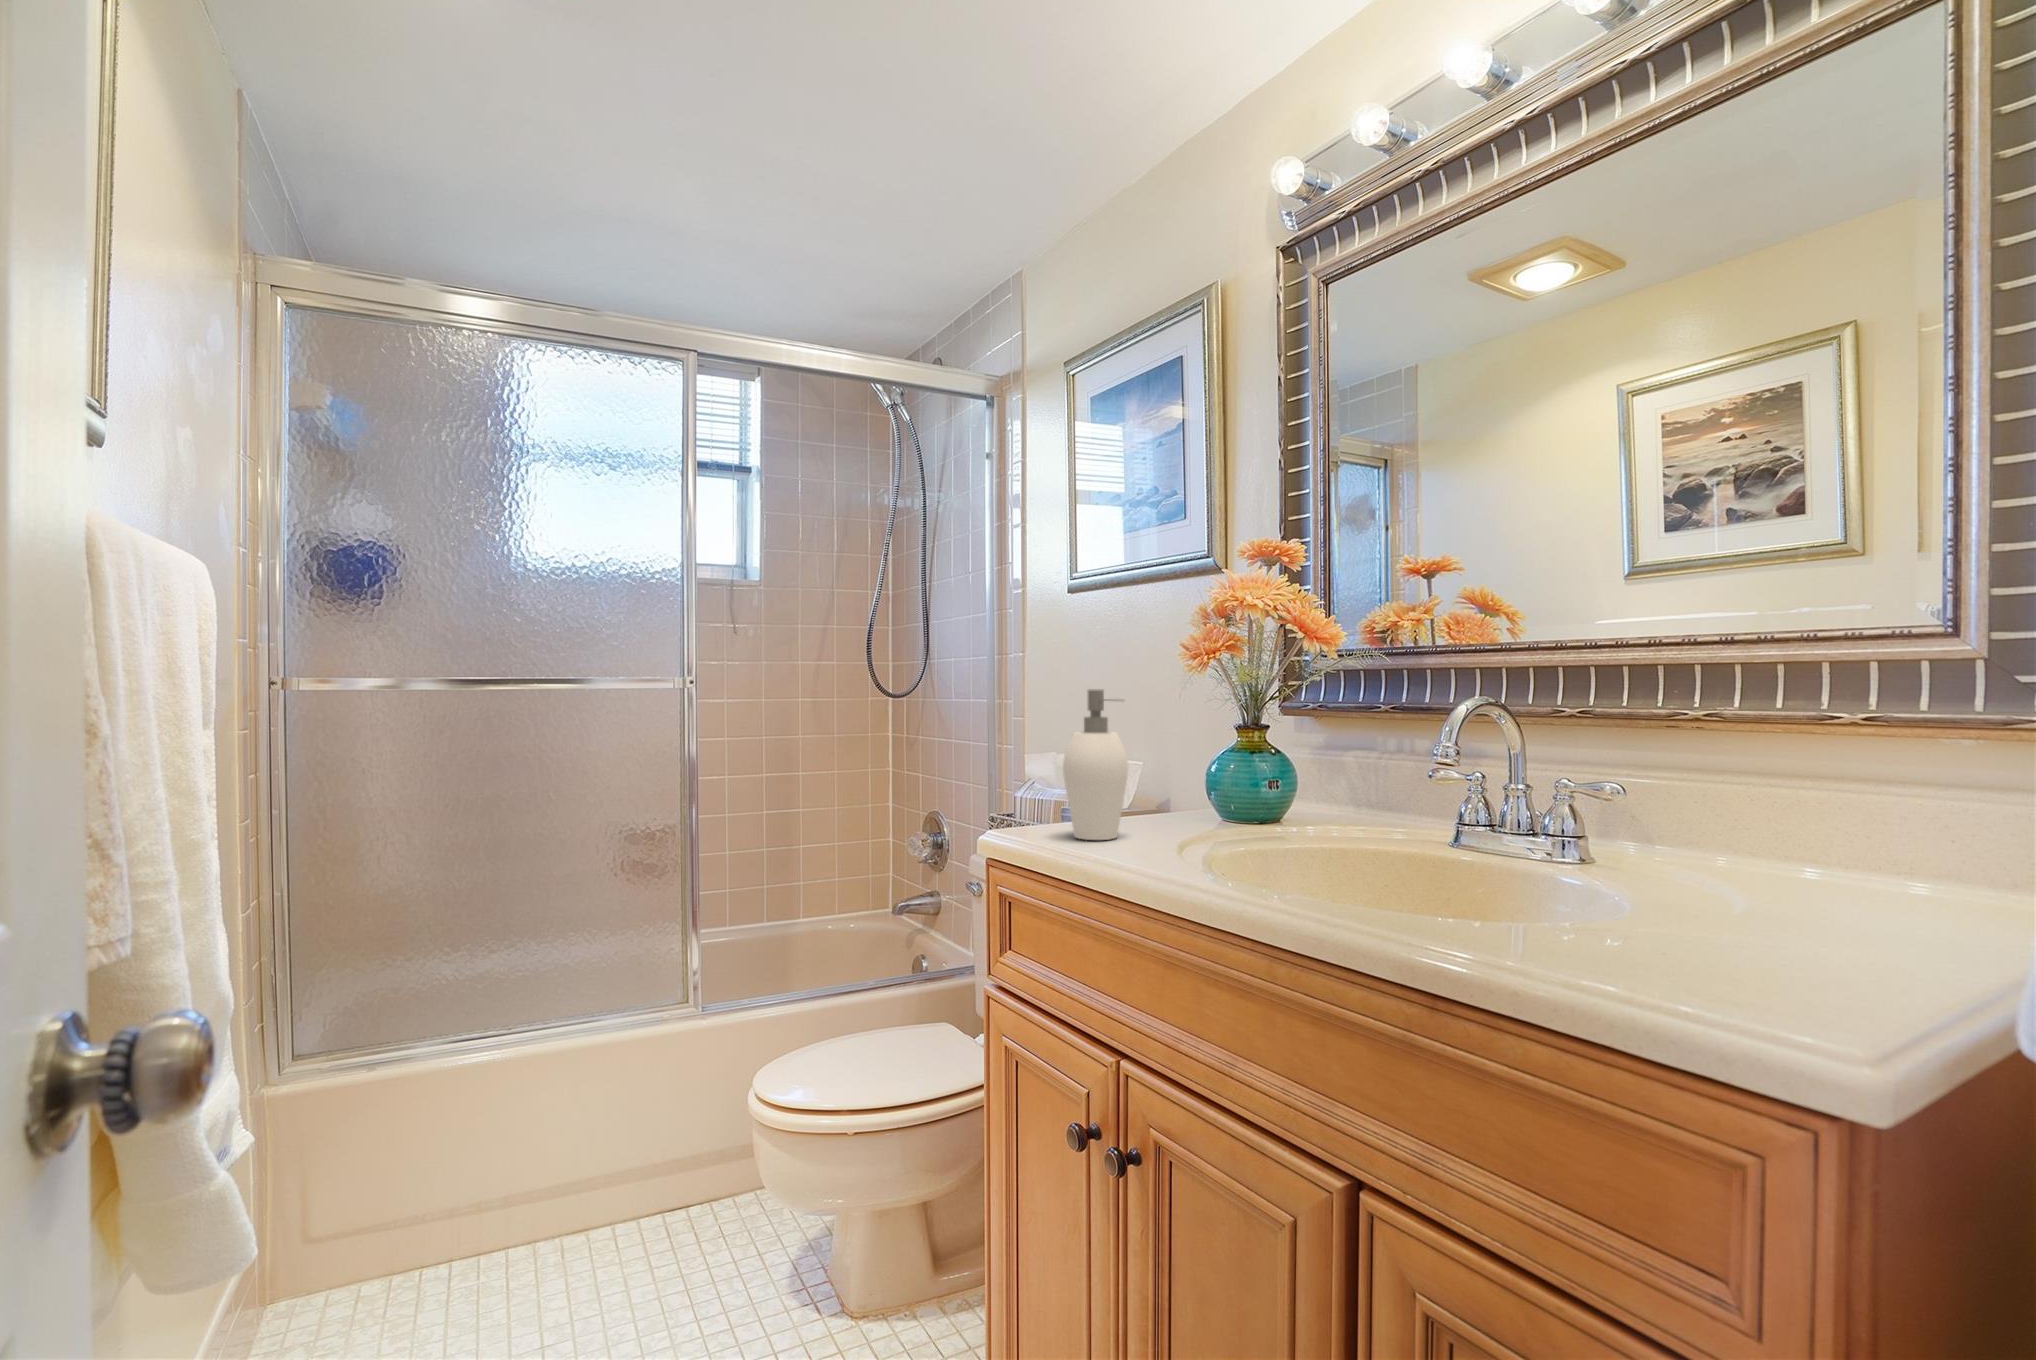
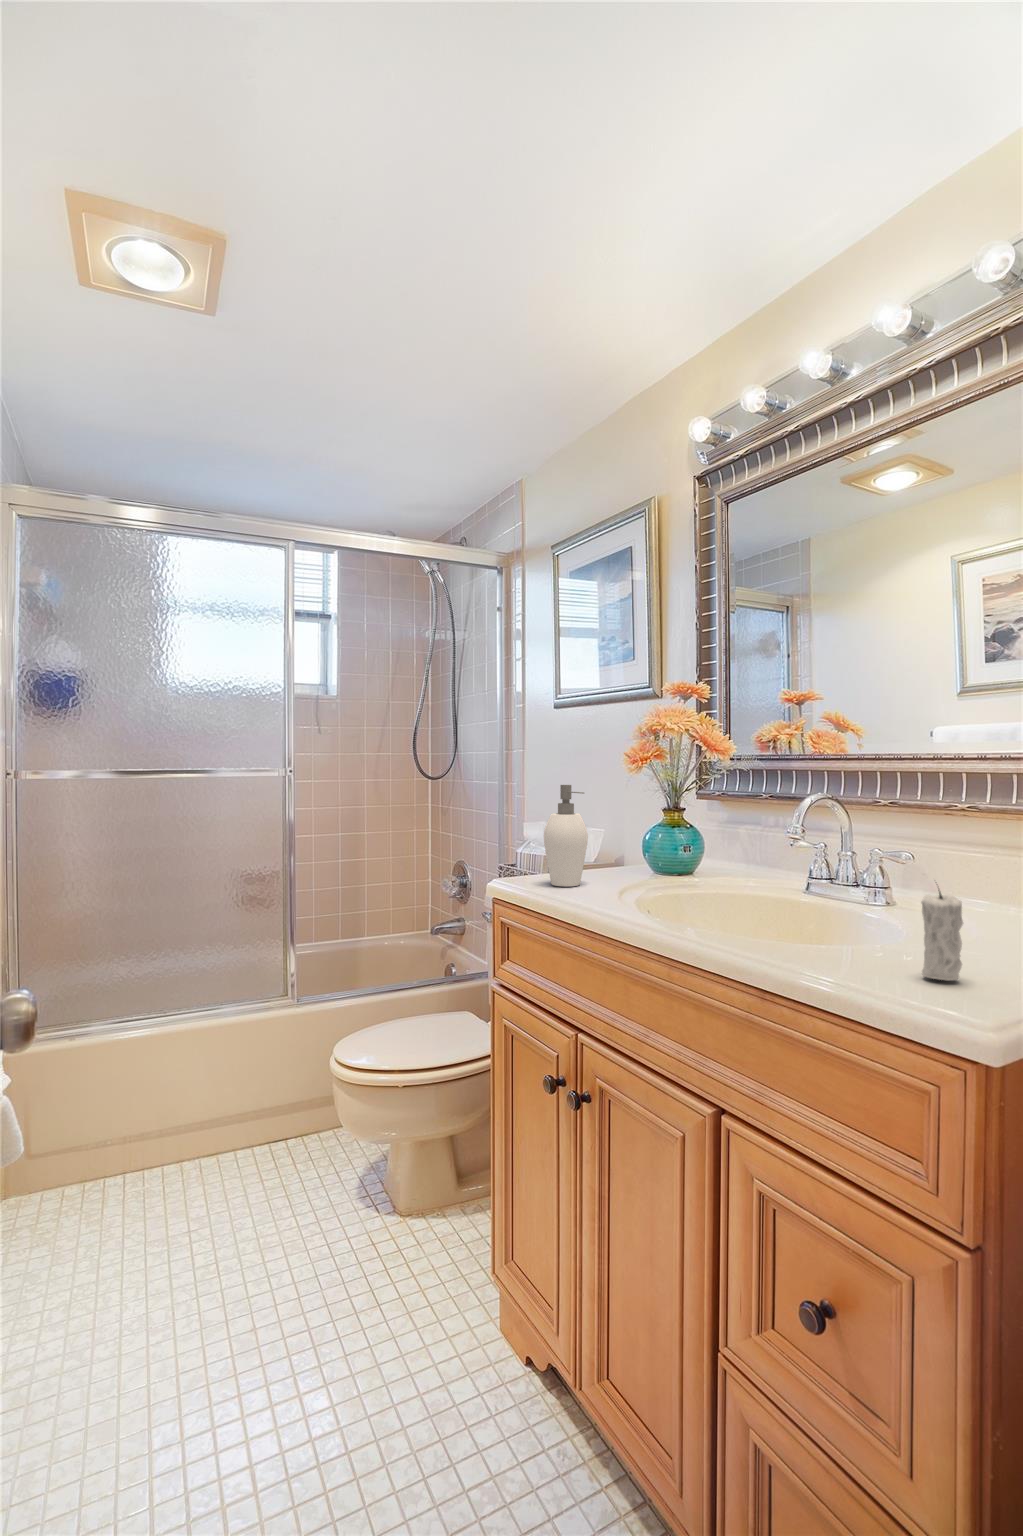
candle: none [1709,818,1785,989] -> present [921,890,963,981]

